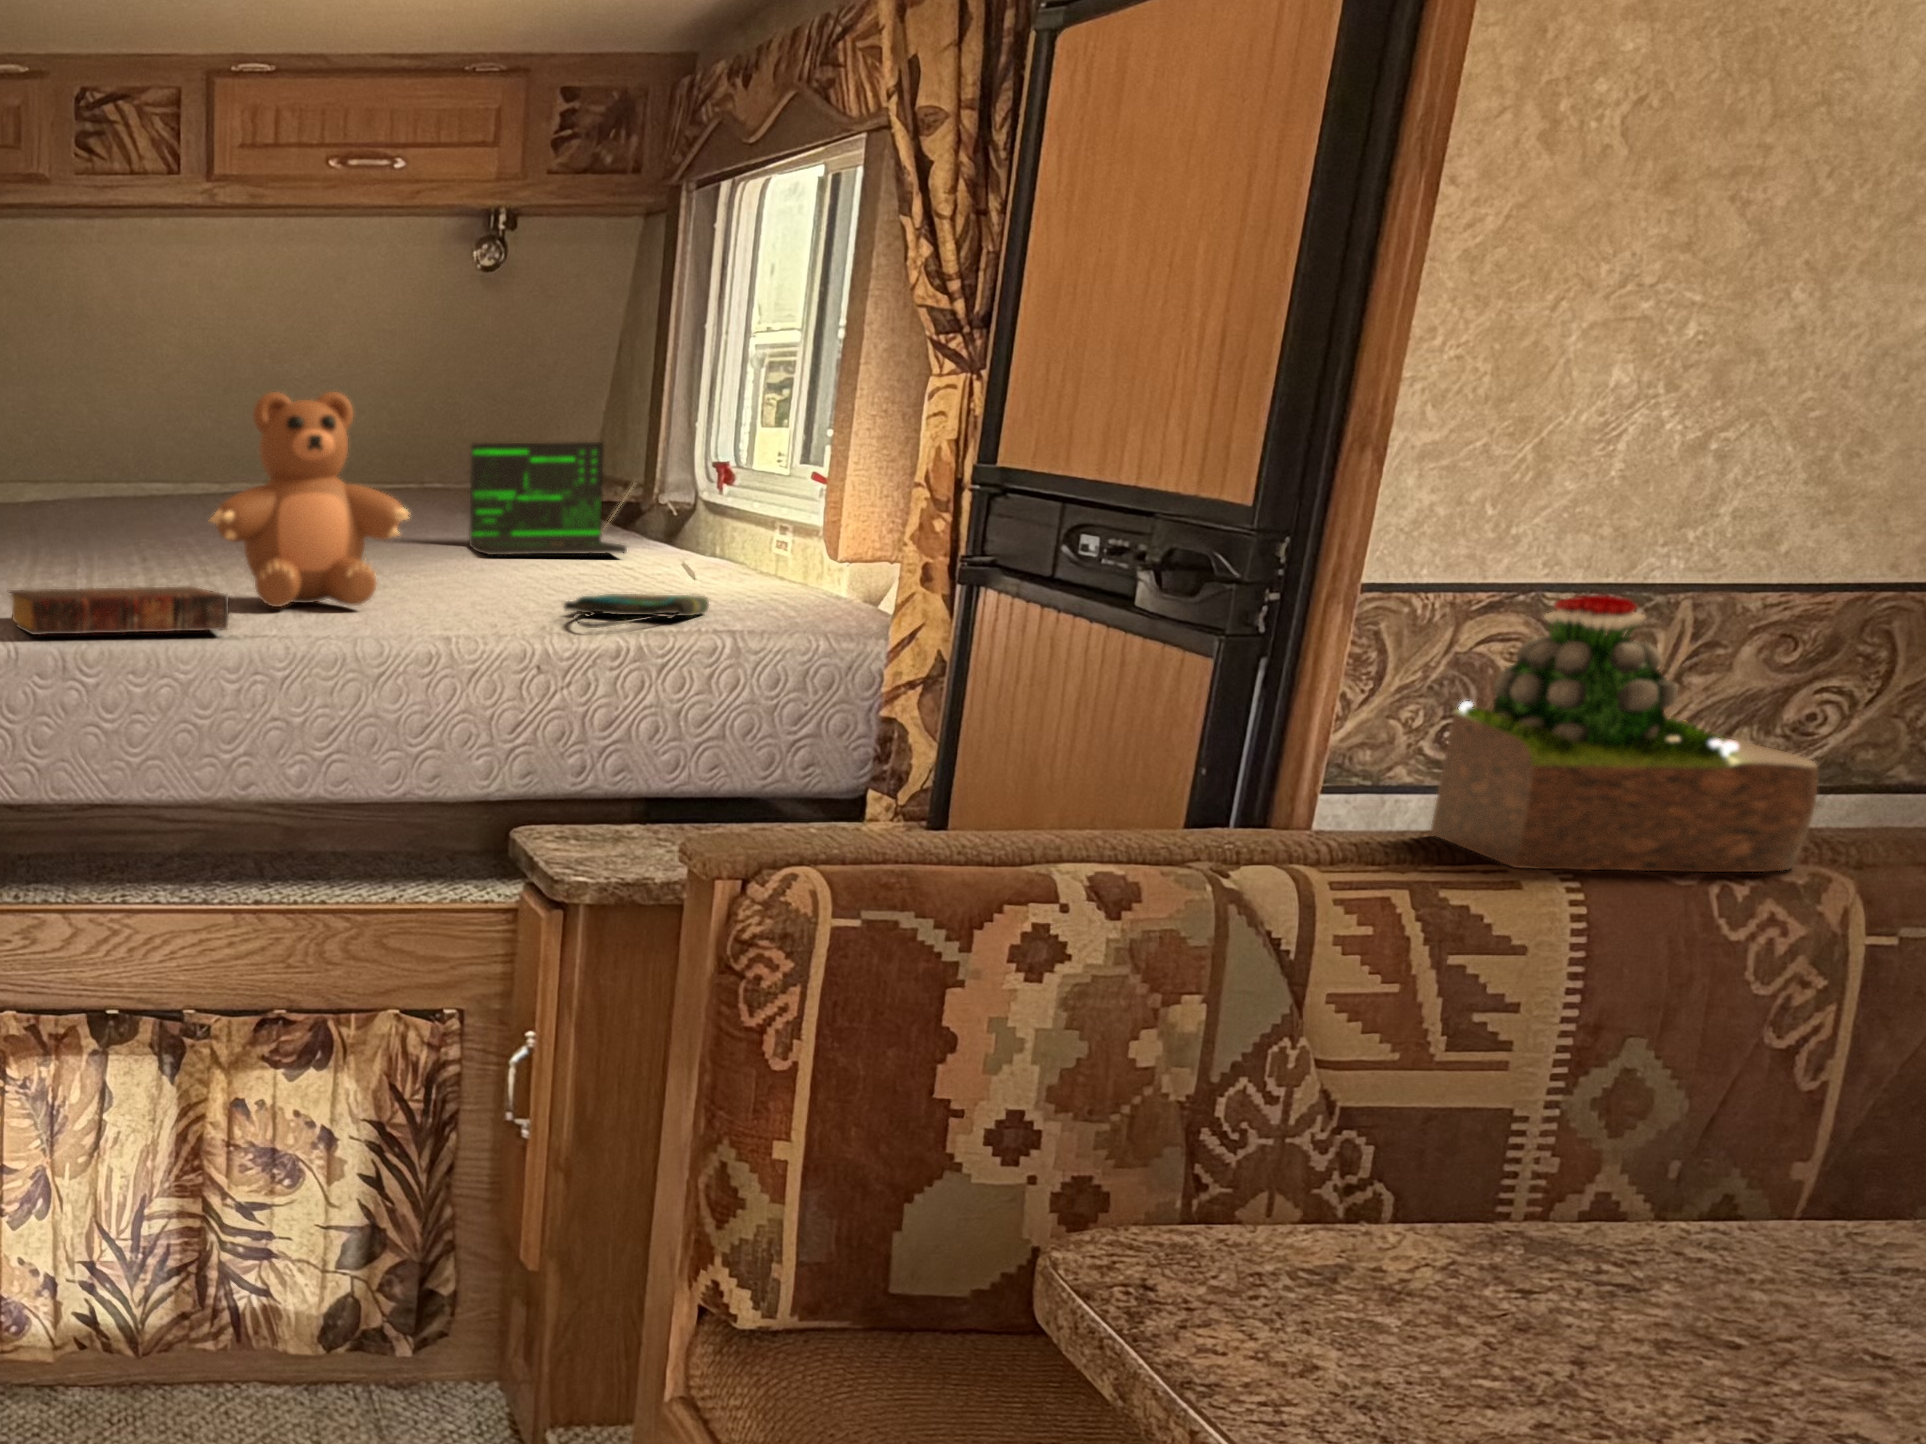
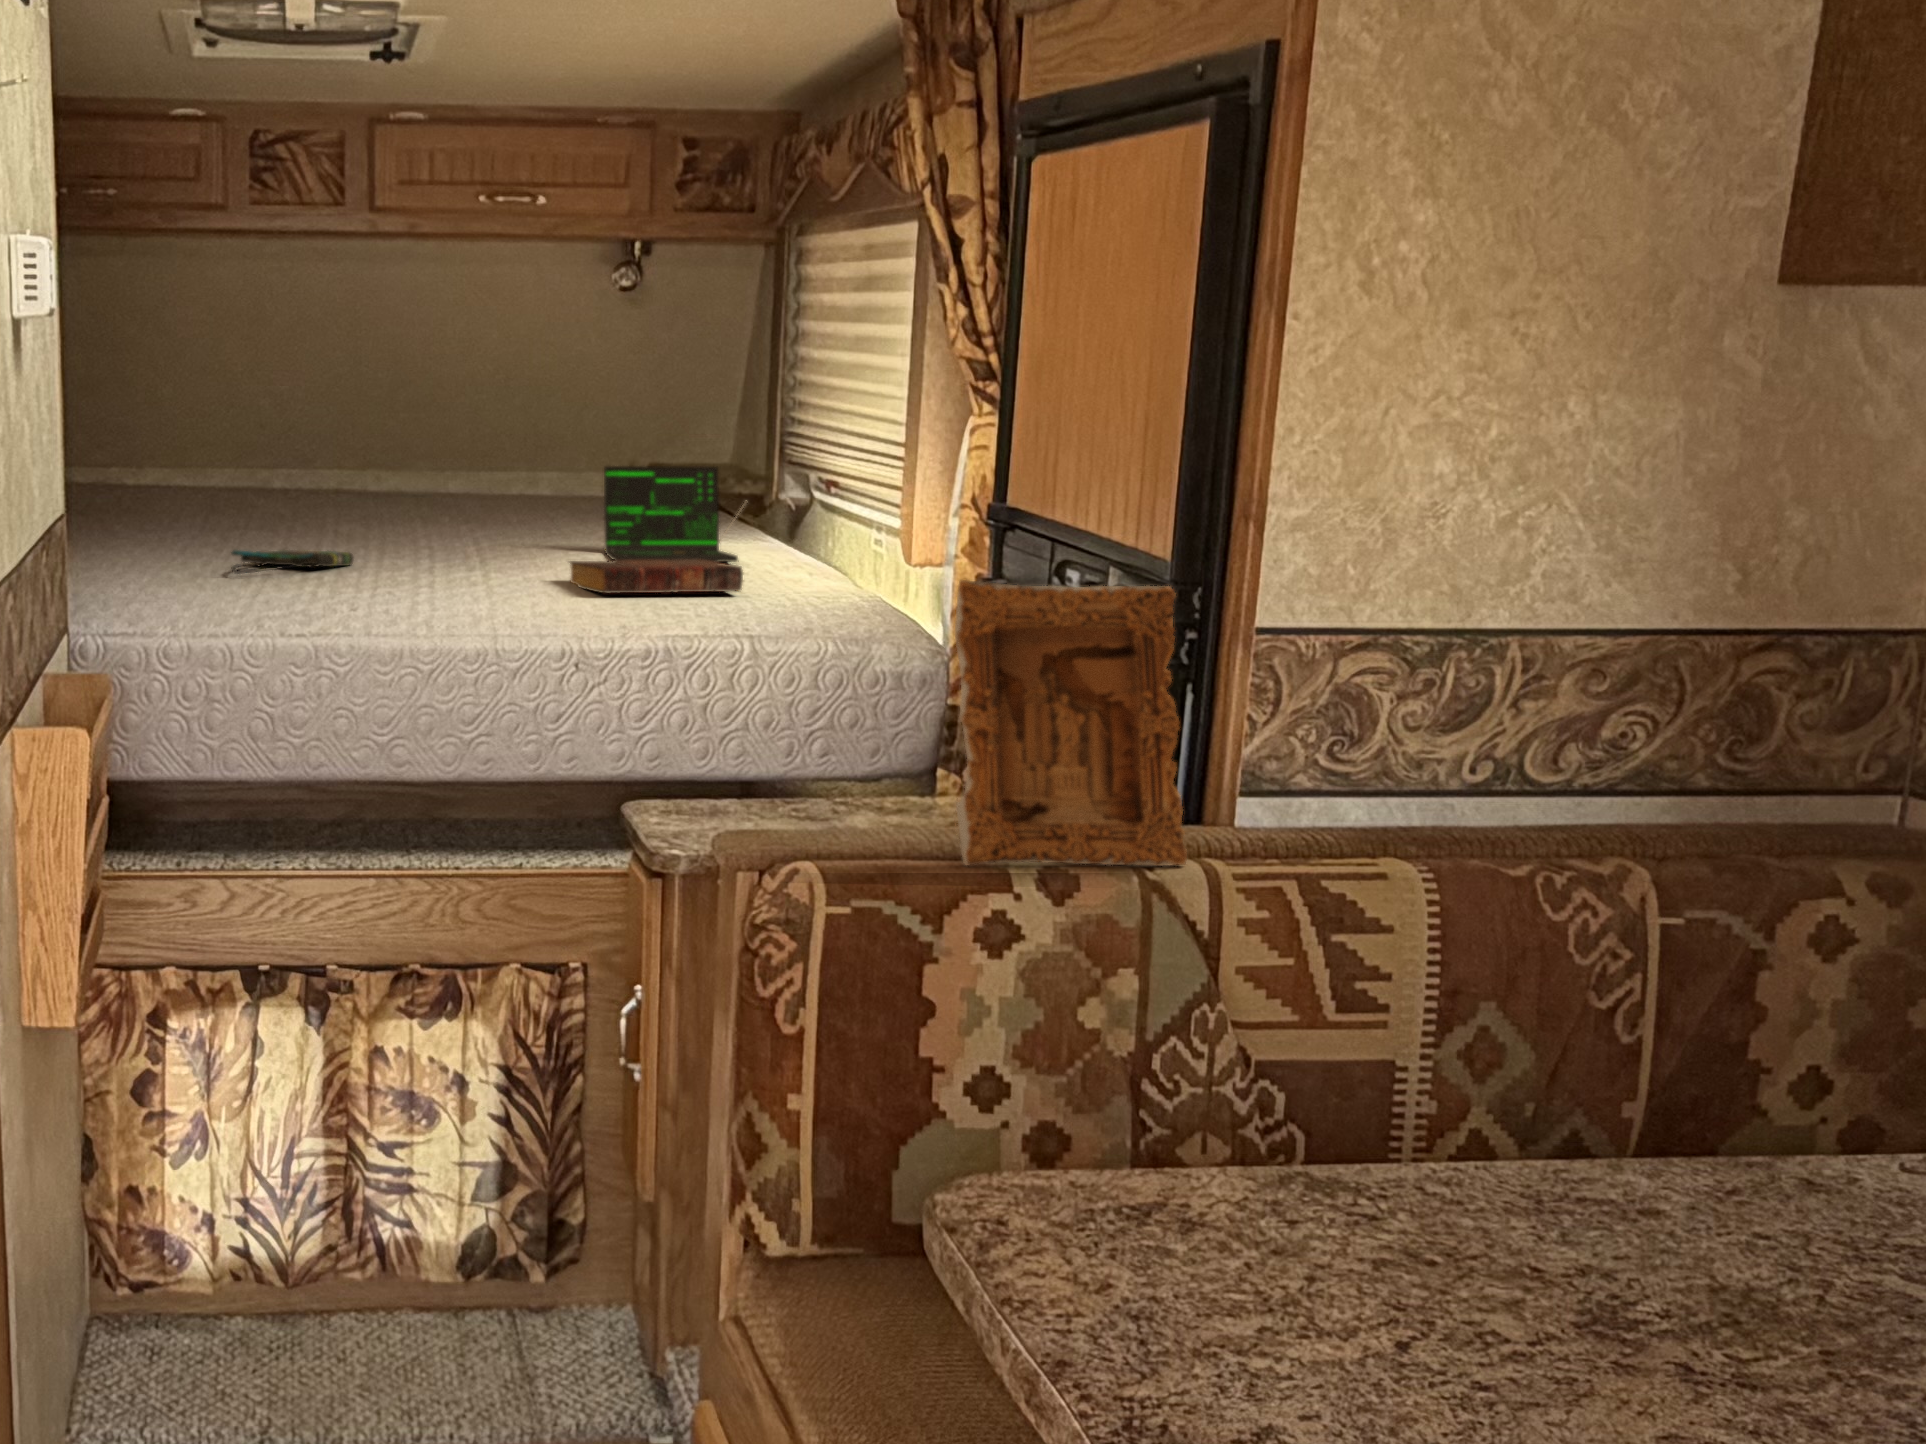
teddy bear: present [210,392,409,607] -> none [362,431,539,613]
picture frame: none [972,519,1271,874] -> present [954,580,1187,866]
book: present [10,586,229,635] -> present [570,560,743,594]
tote bag: present [564,594,709,628] -> present [232,550,354,574]
succulent plant: present [1431,595,1818,872] -> none [1333,642,1612,863]

